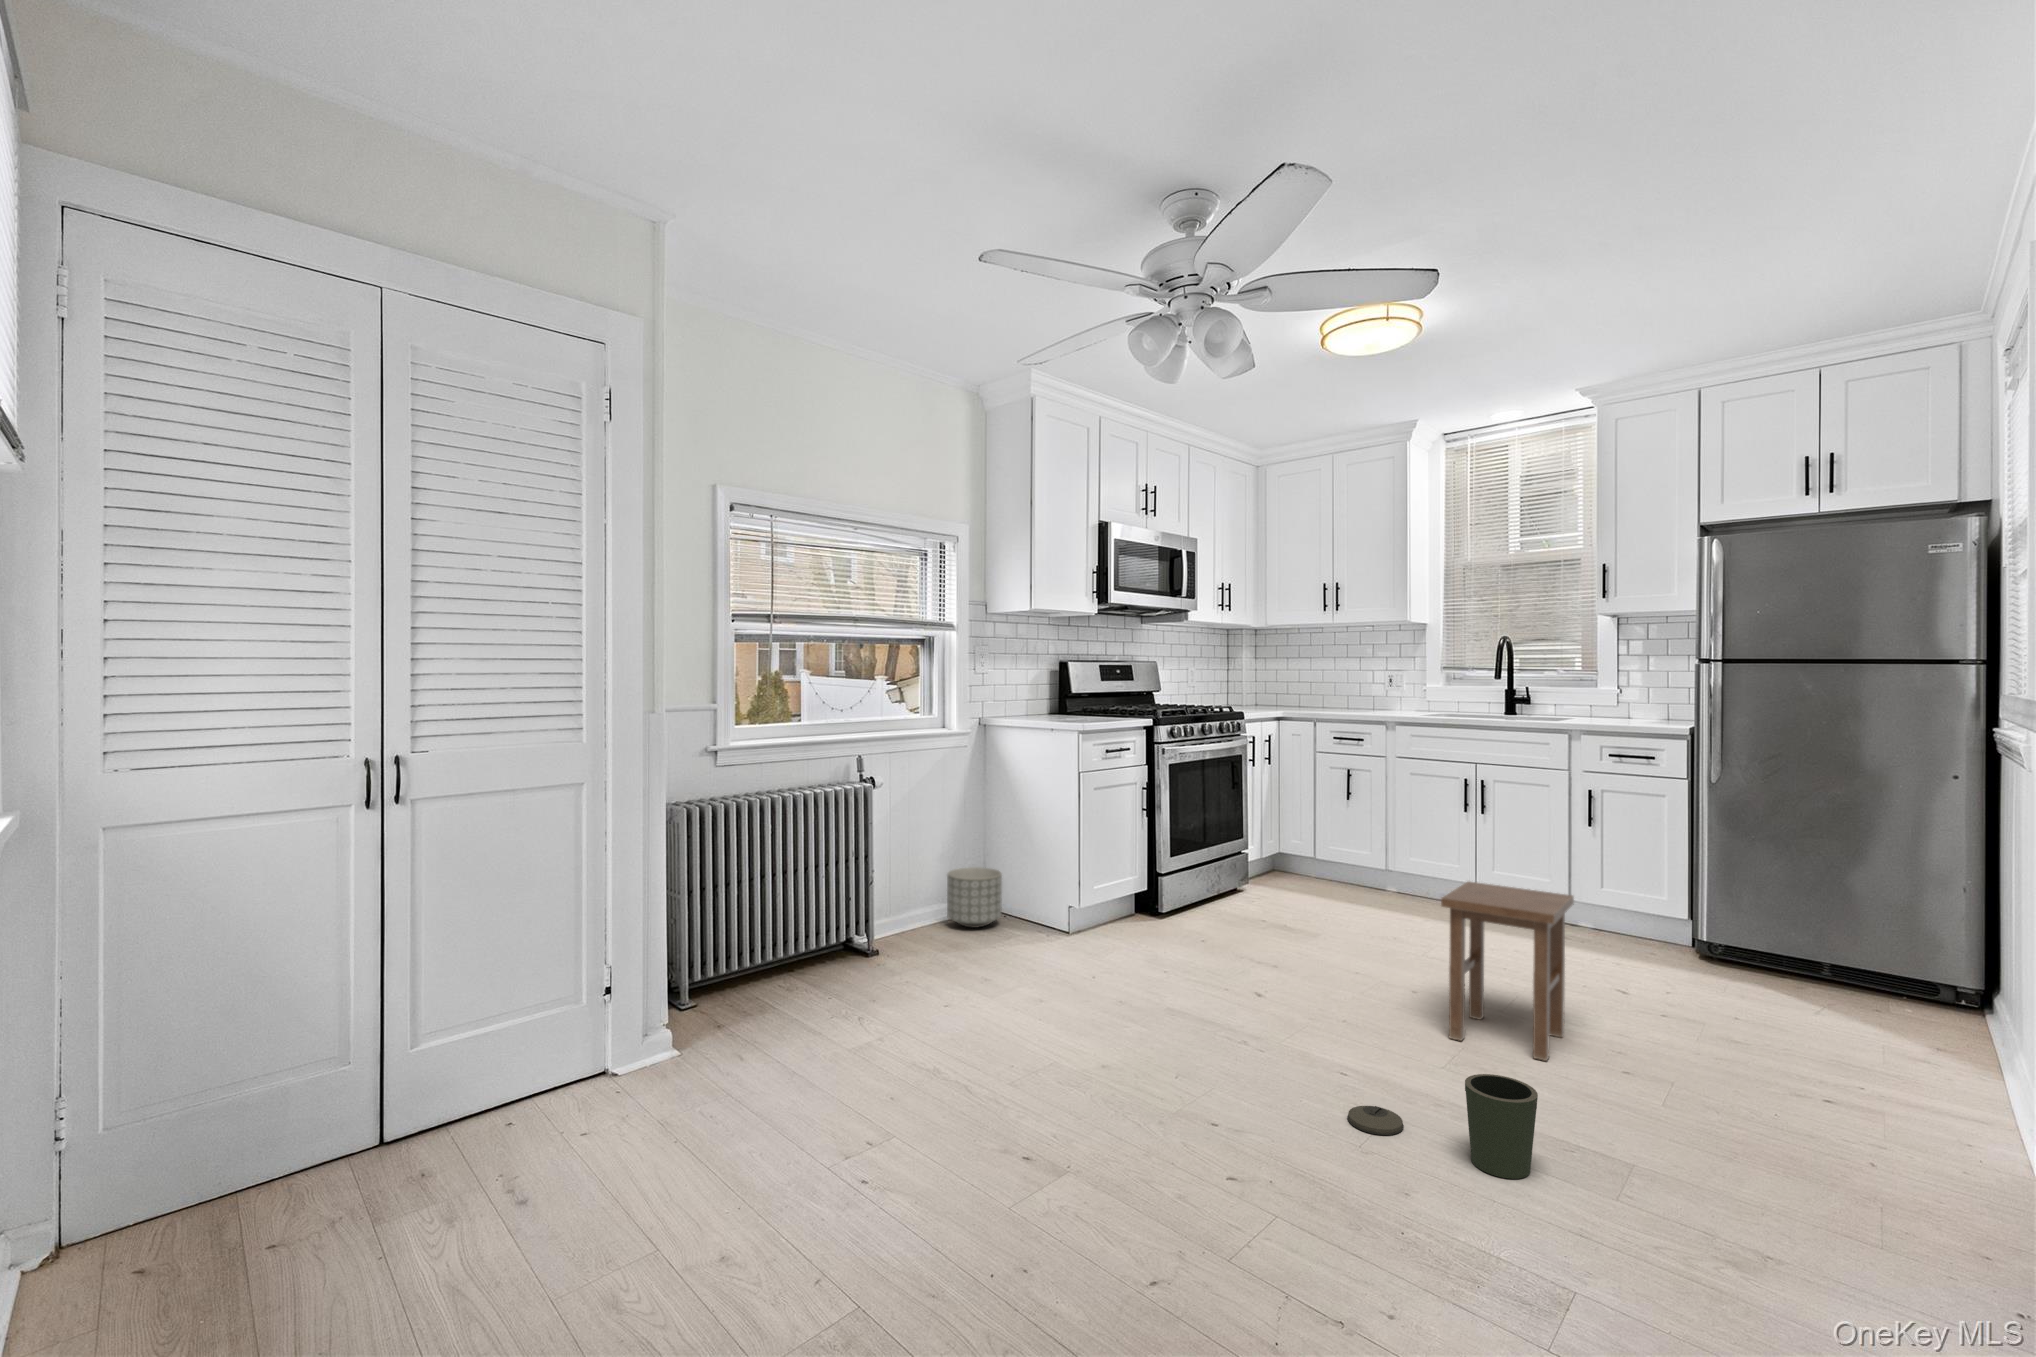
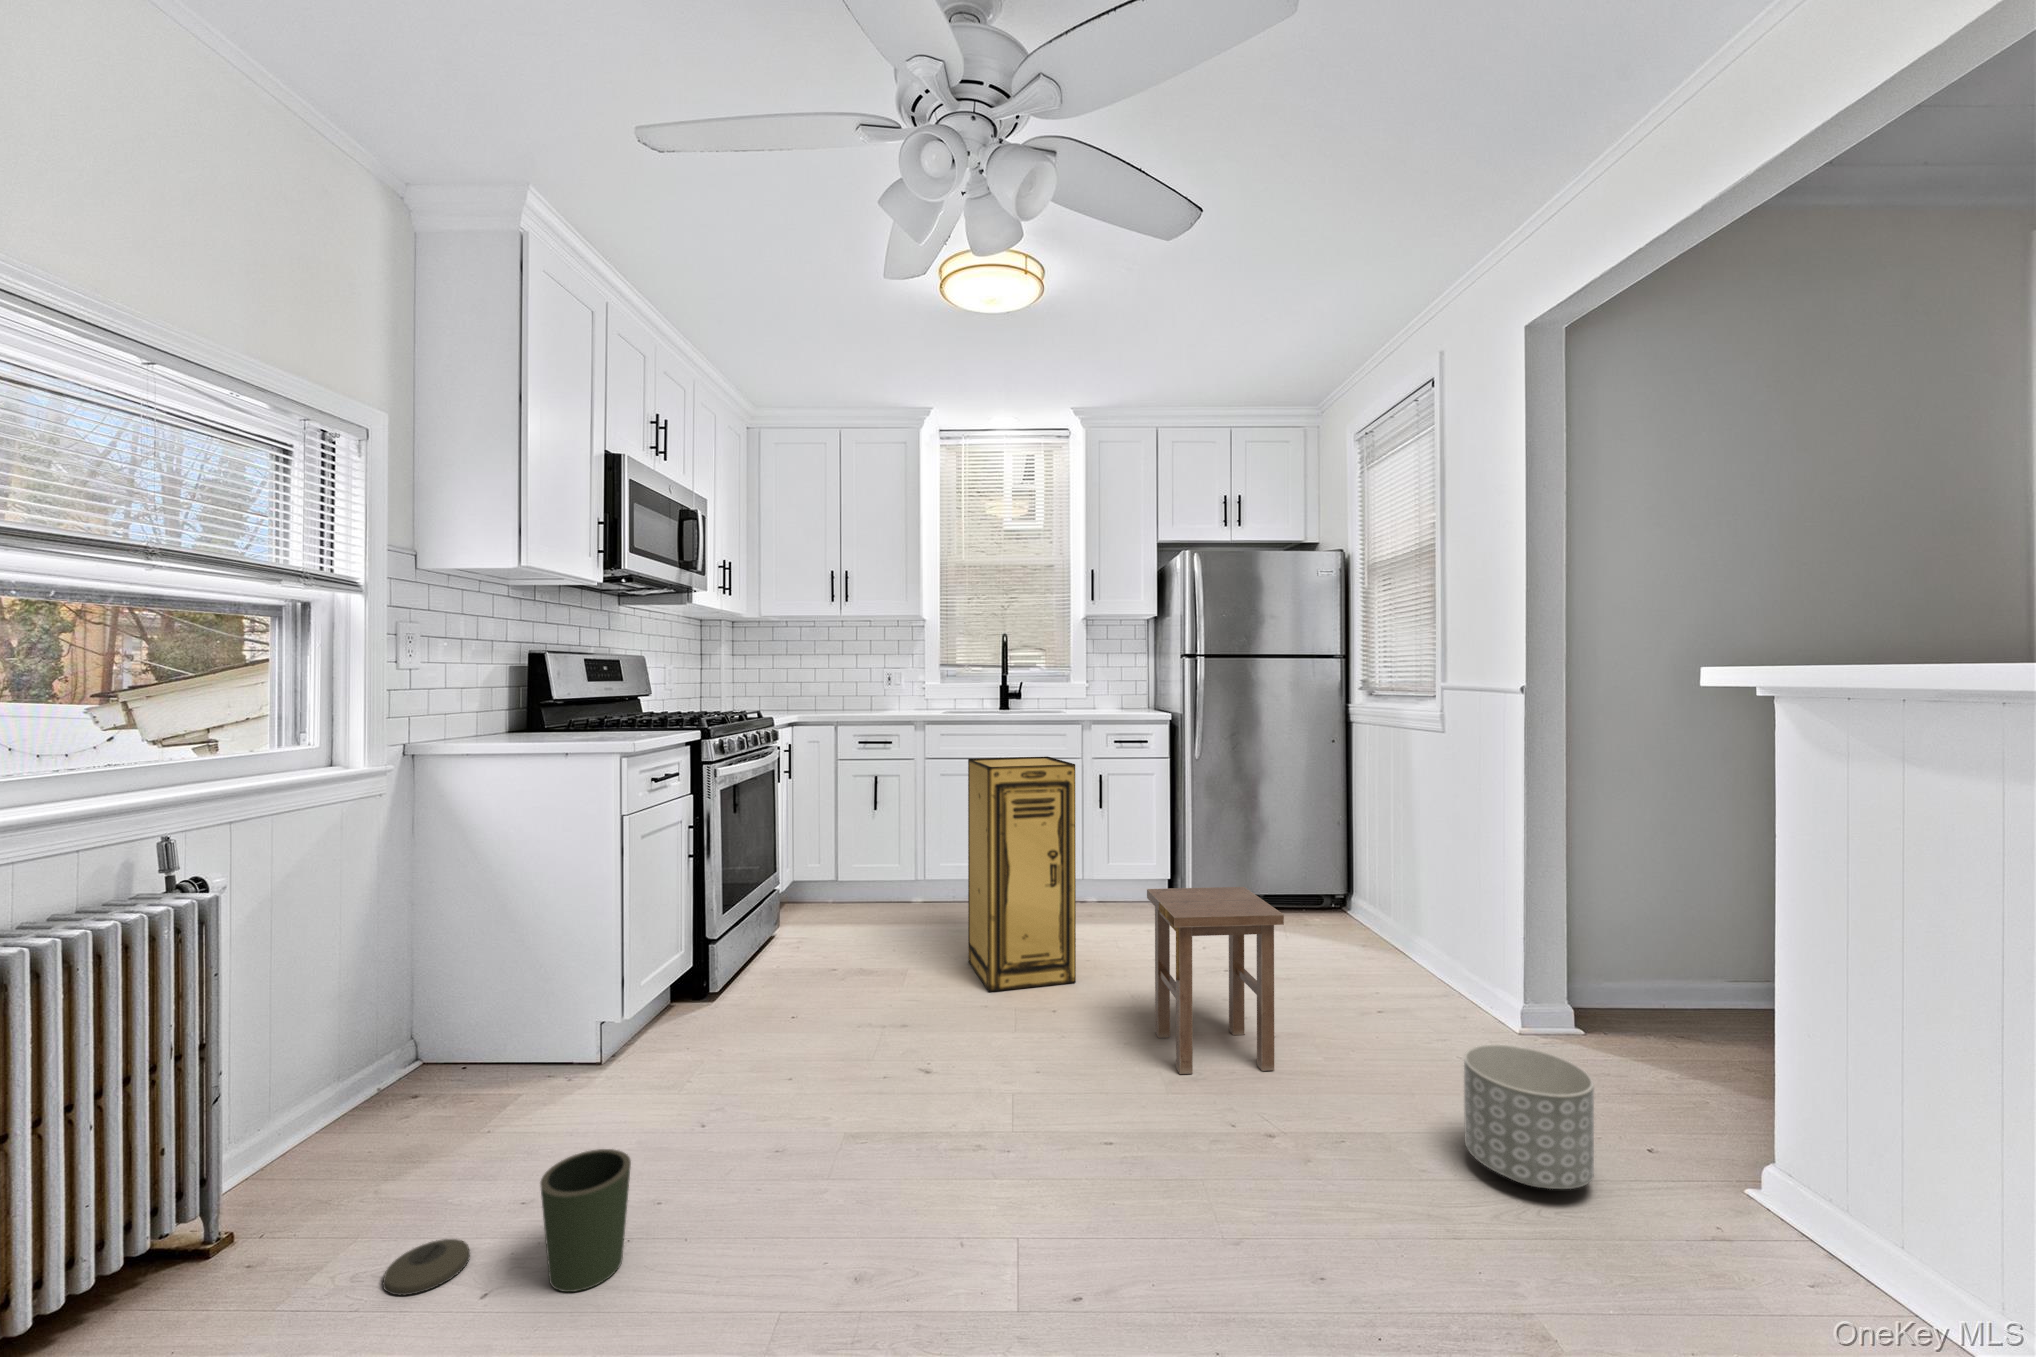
storage cabinet: none [1361,756,1456,971] -> present [968,756,1076,992]
planter: present [947,867,1002,928] -> present [1464,1044,1594,1189]
trash can: present [1347,1074,1538,1179] -> present [383,1149,631,1295]

